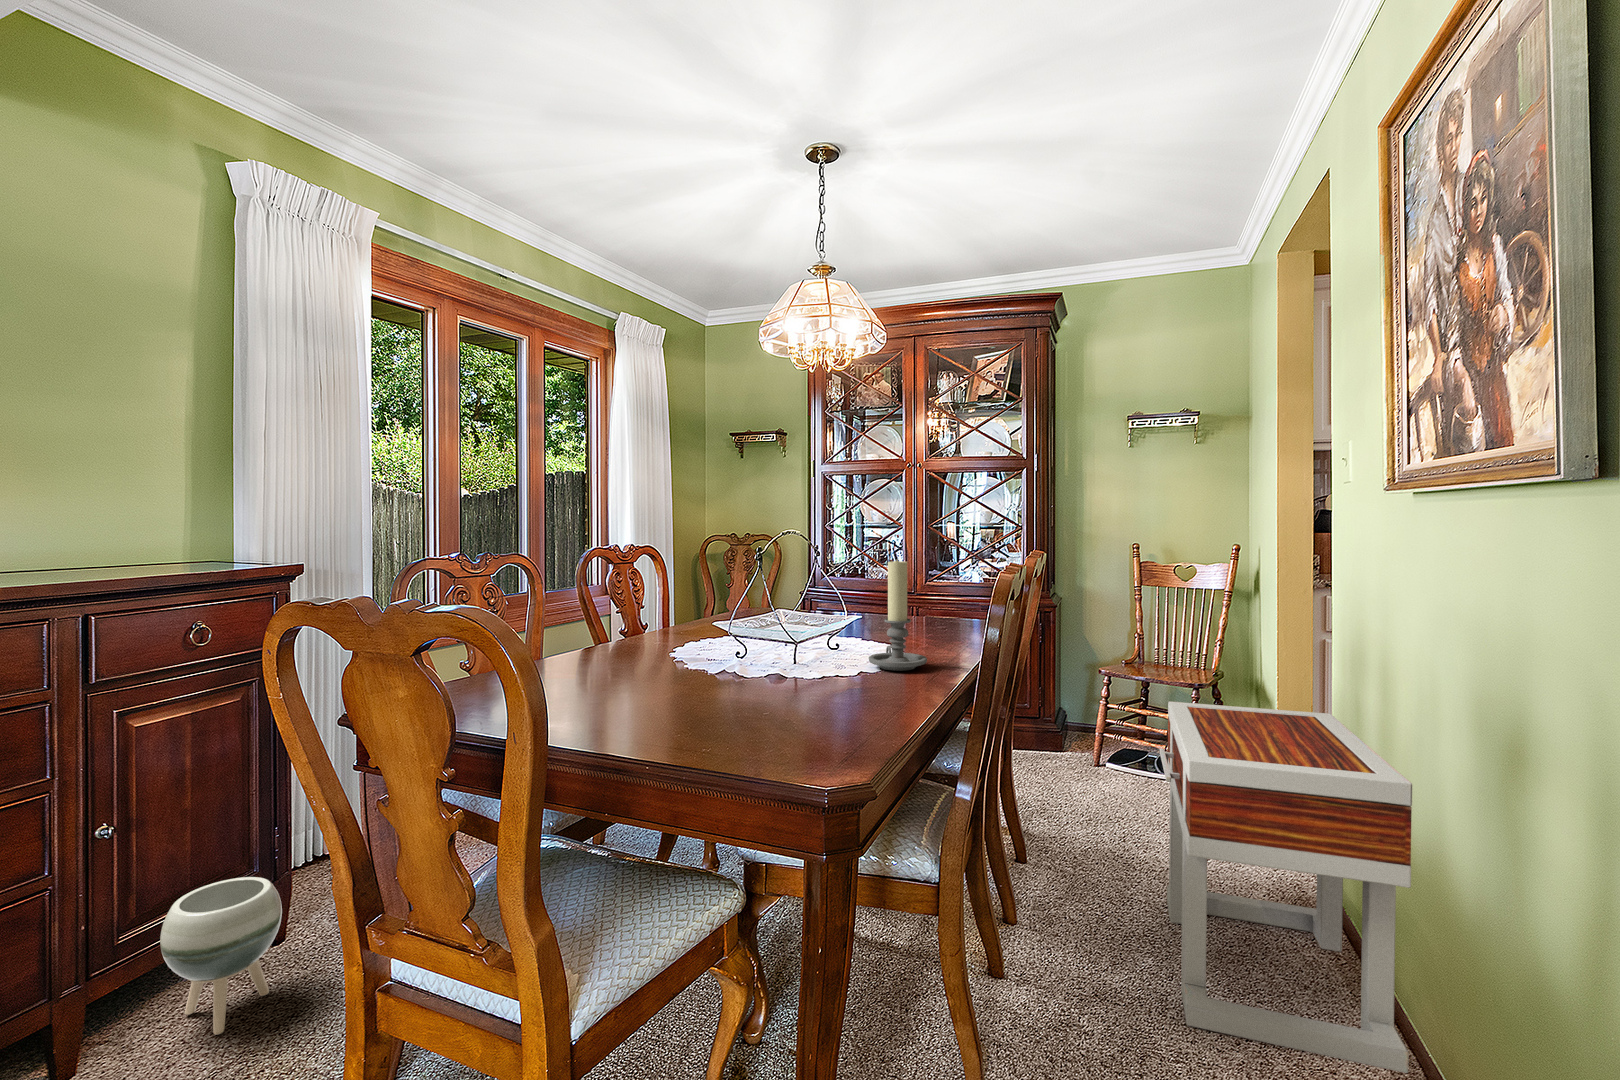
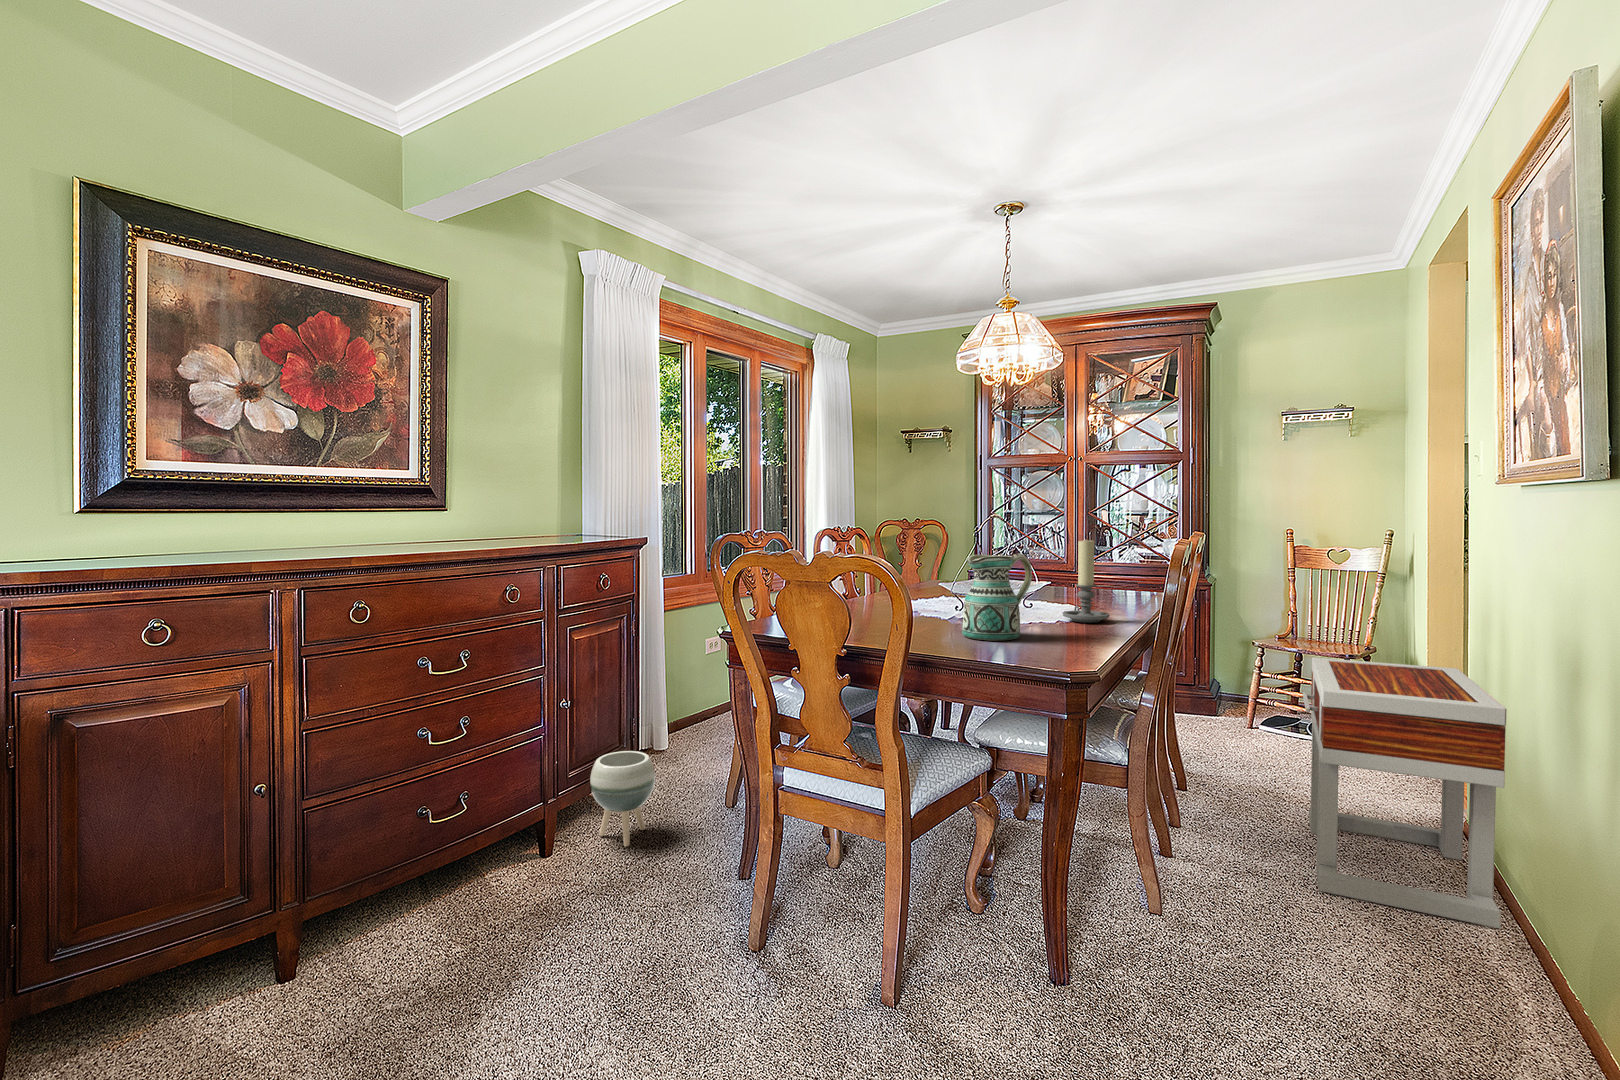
ceramic pitcher: none [717,582,817,710] -> present [962,554,1032,640]

